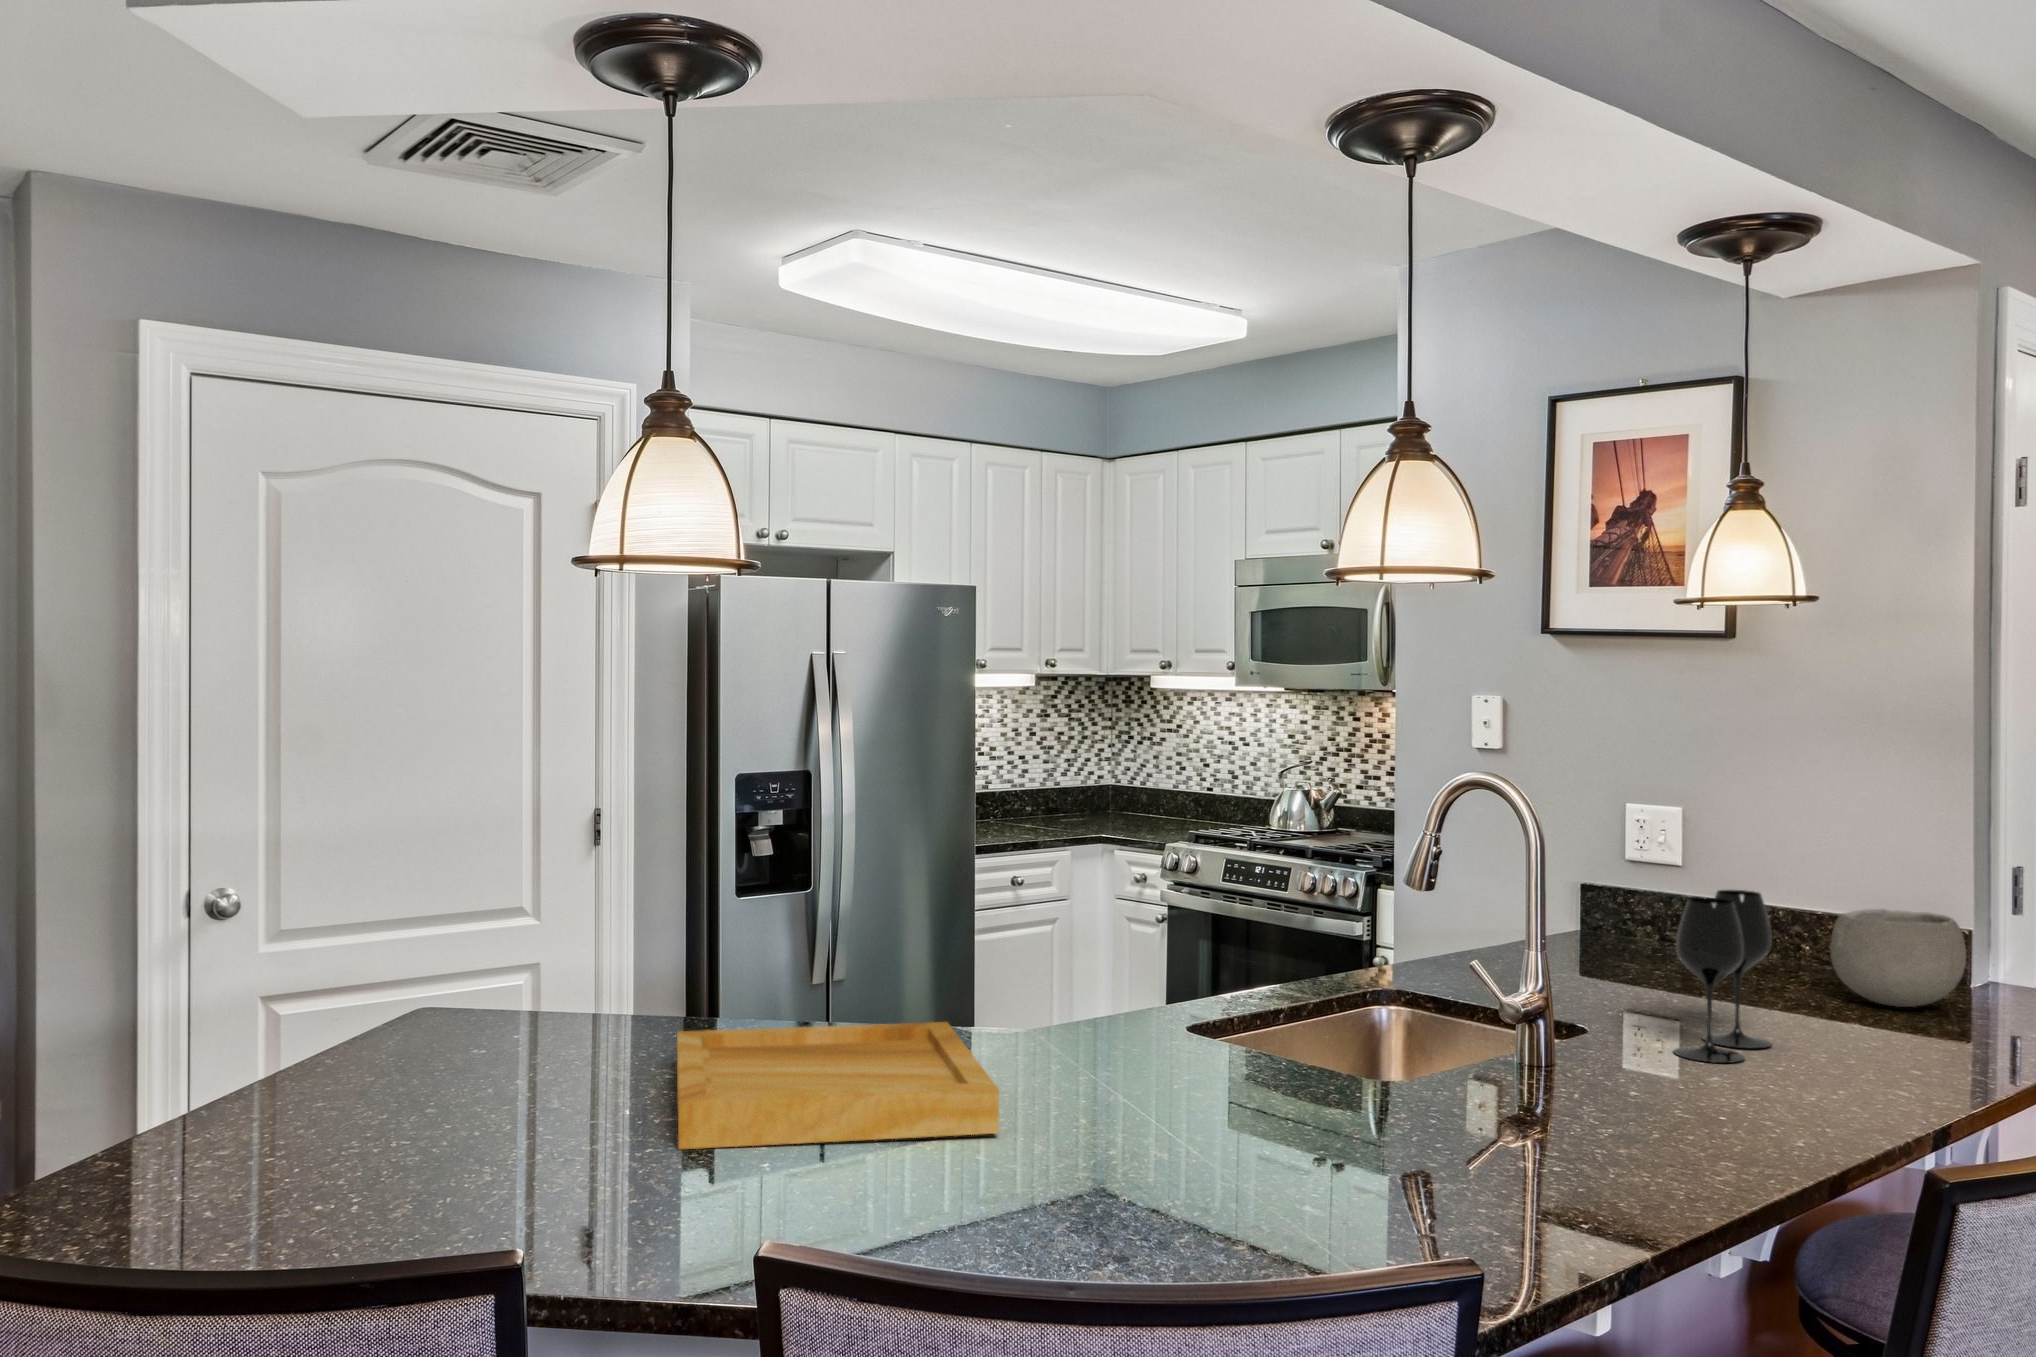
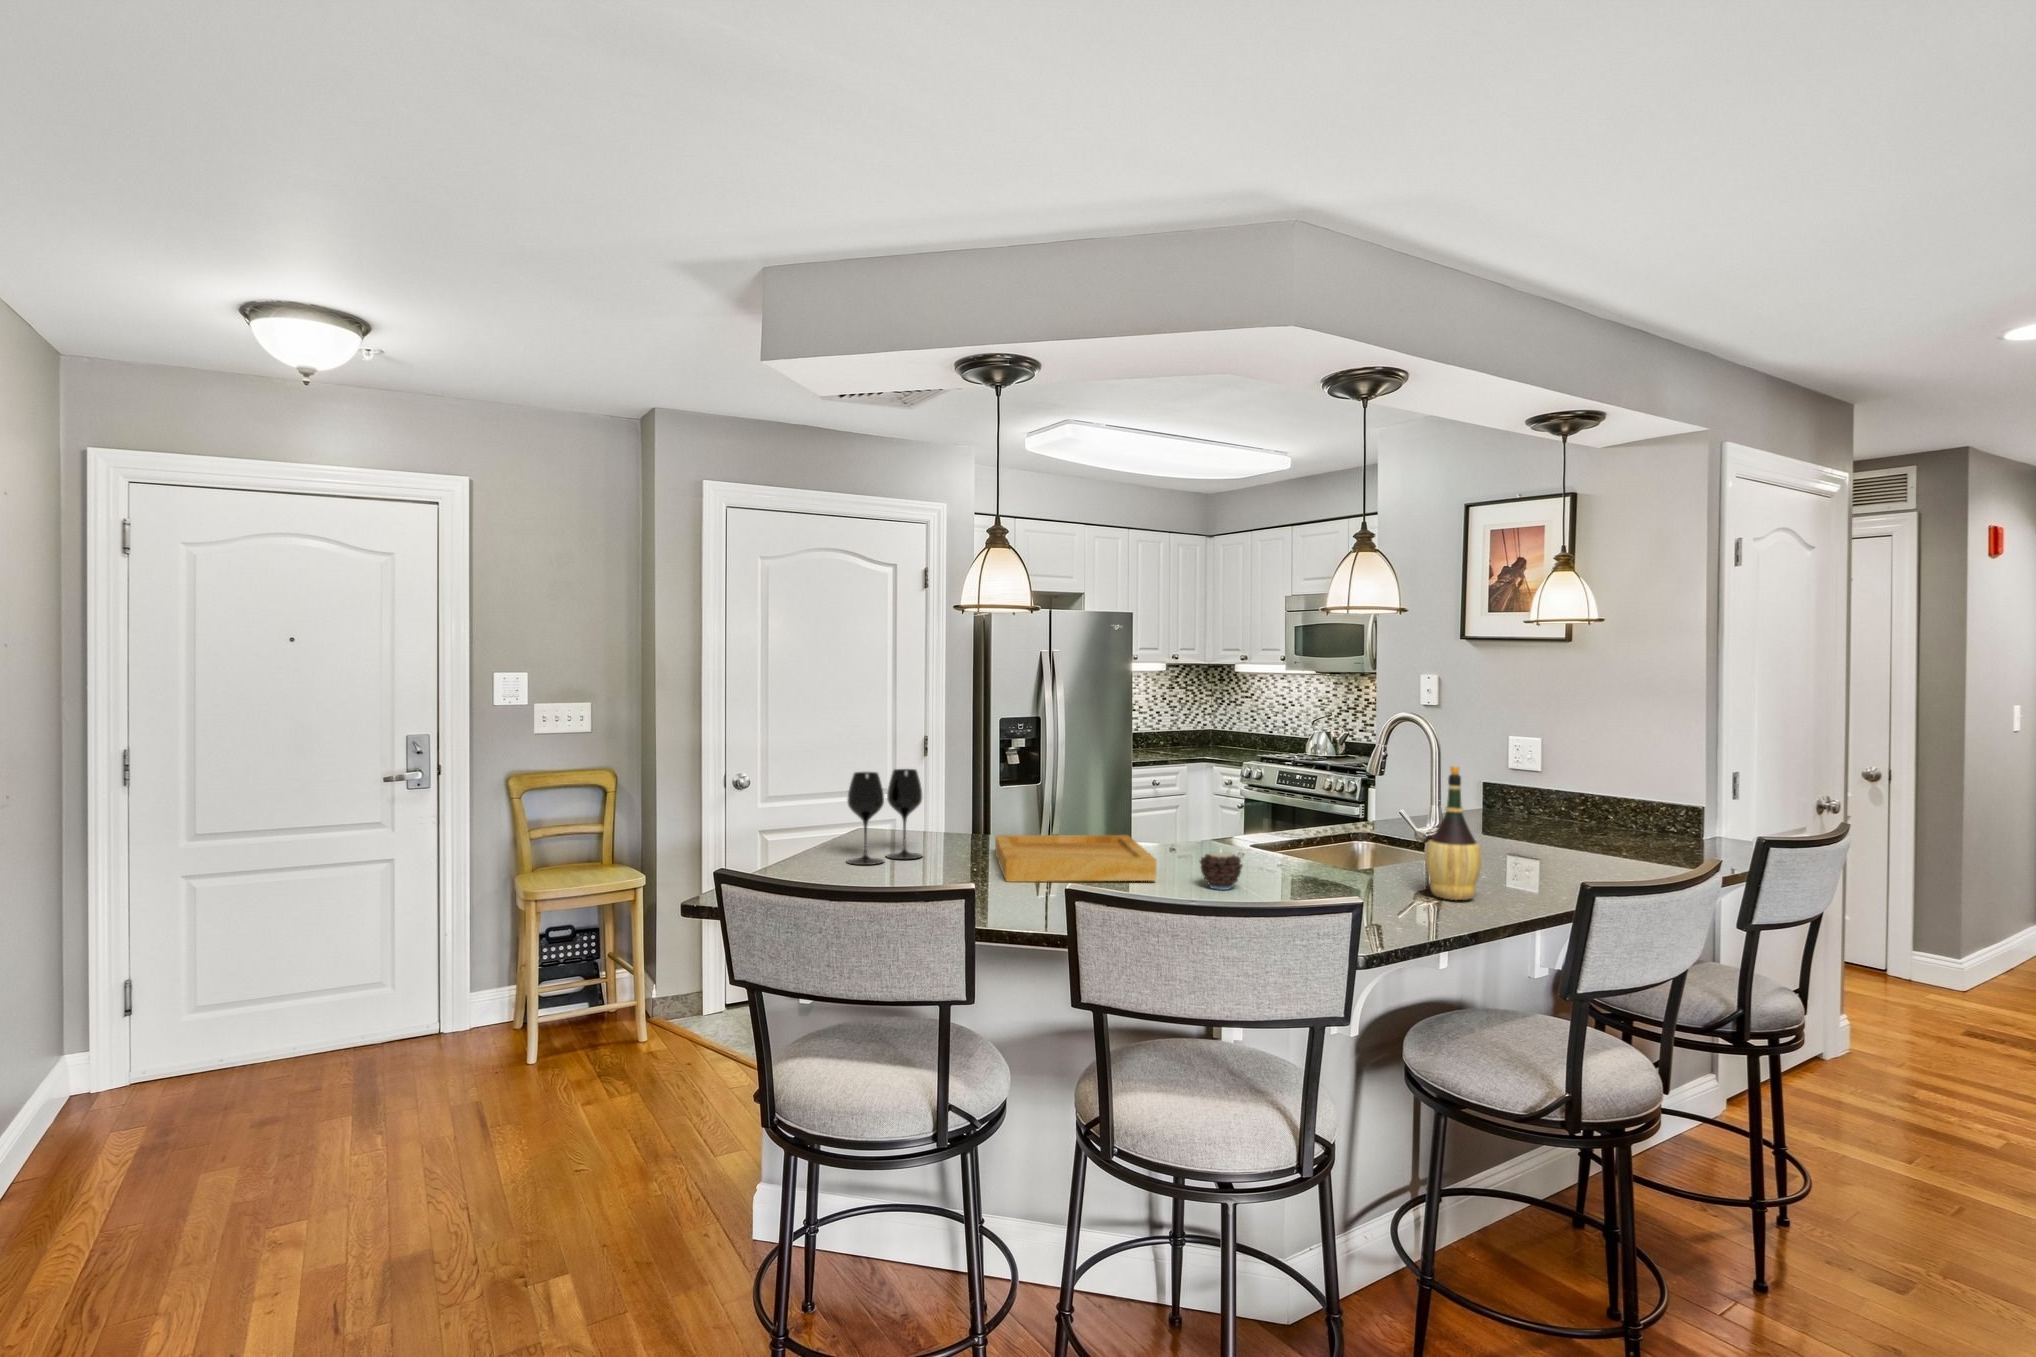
wine bottle: none [1537,887,1650,1160] -> present [1425,766,1482,900]
wine glass: present [1674,890,1772,1063] -> present [847,769,922,865]
bowl: present [1830,909,1966,1007] -> none [1618,794,1695,847]
candle: none [1088,1062,1177,1152] -> present [1200,851,1243,890]

